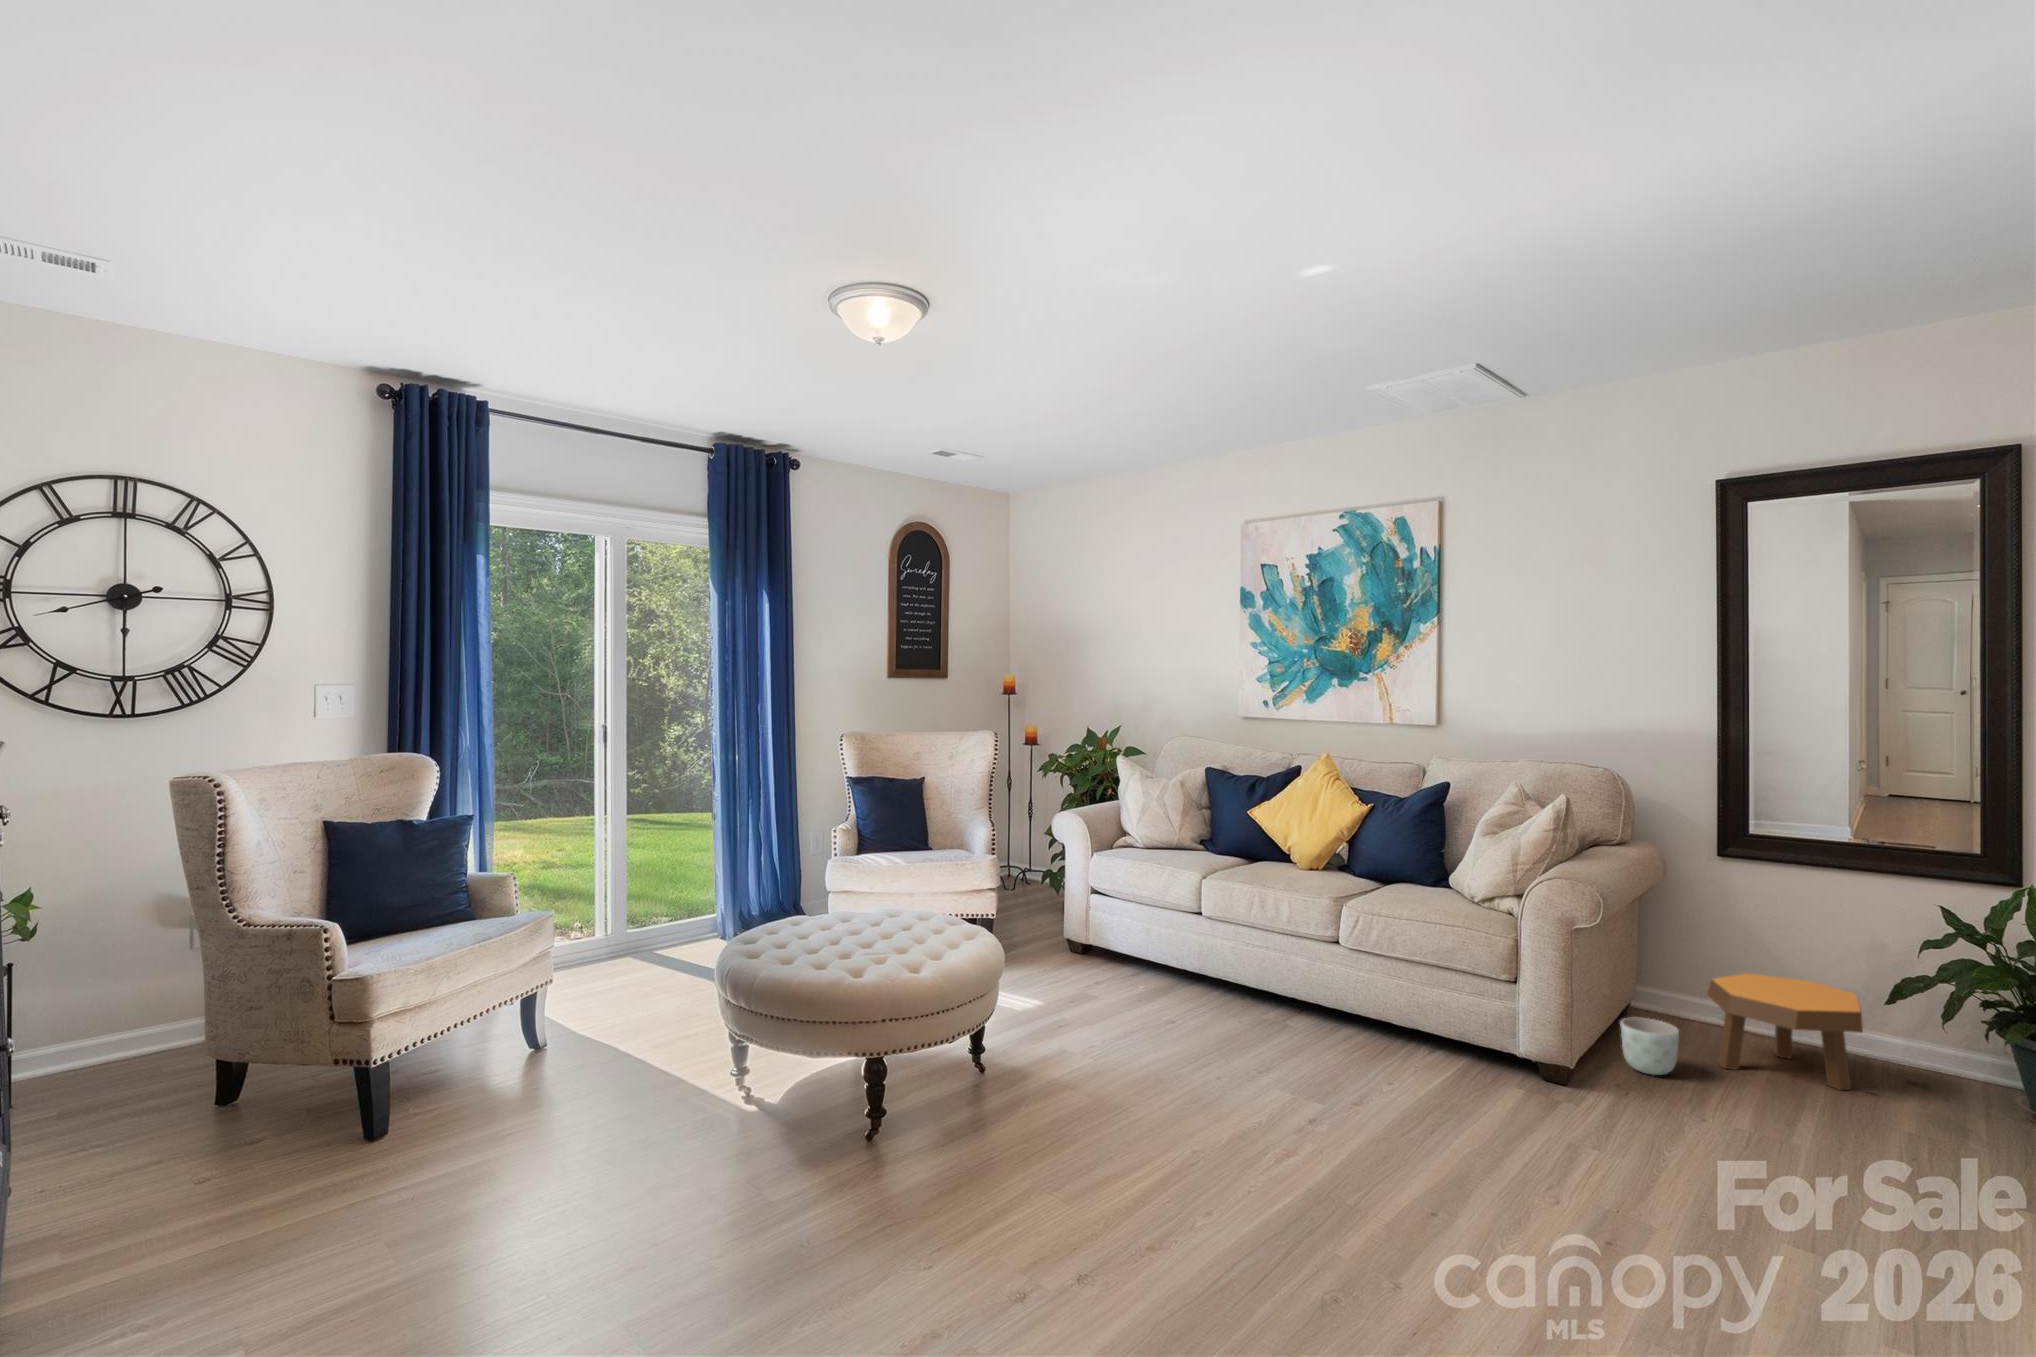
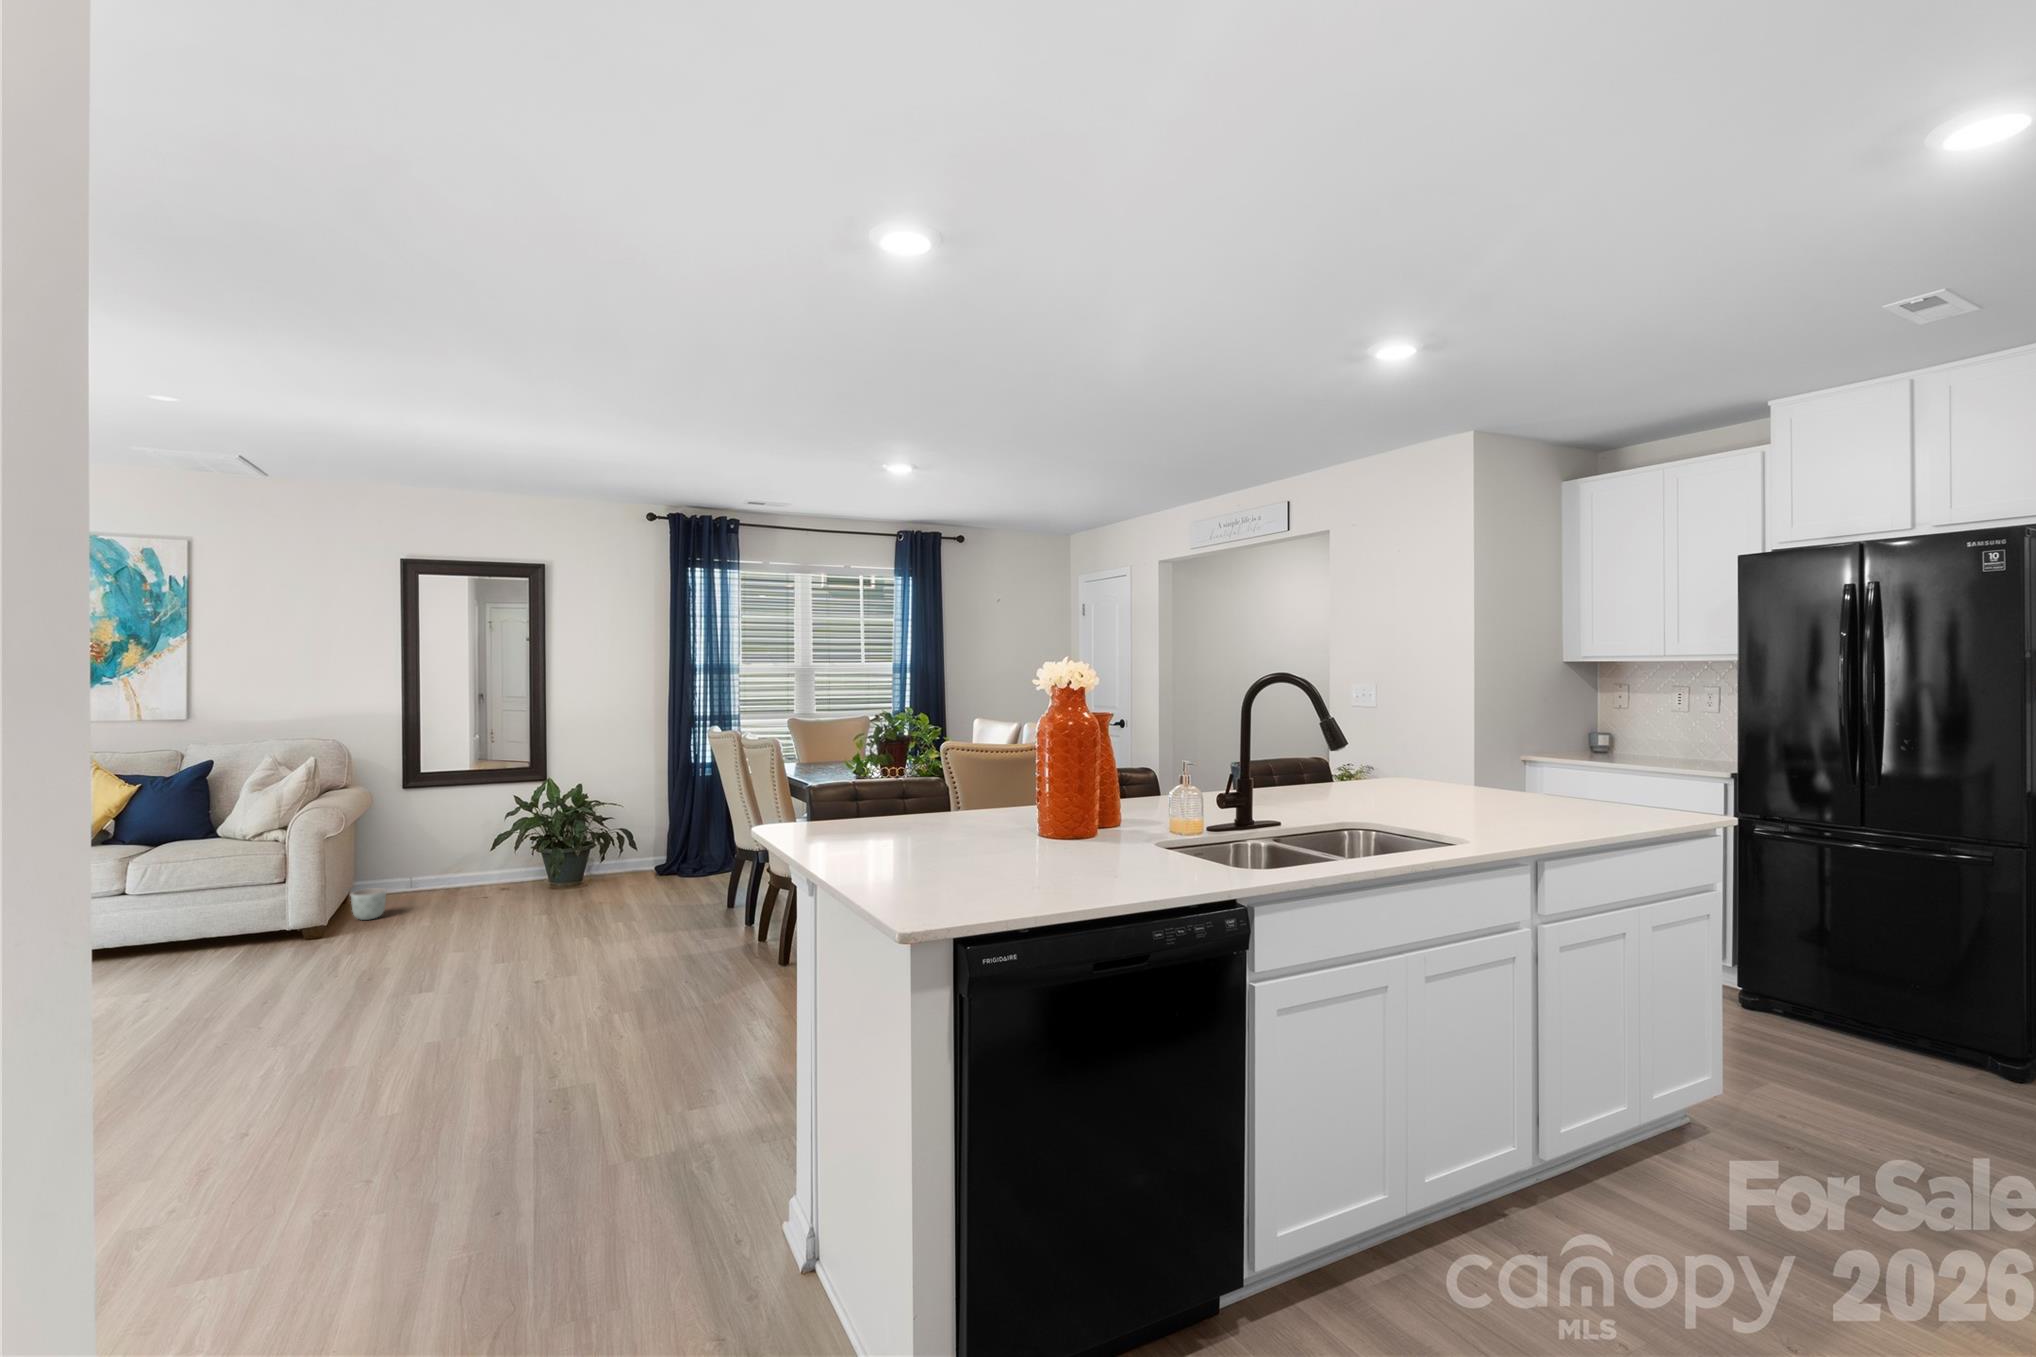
footstool: present [1707,973,1863,1091] -> none [400,848,480,906]

